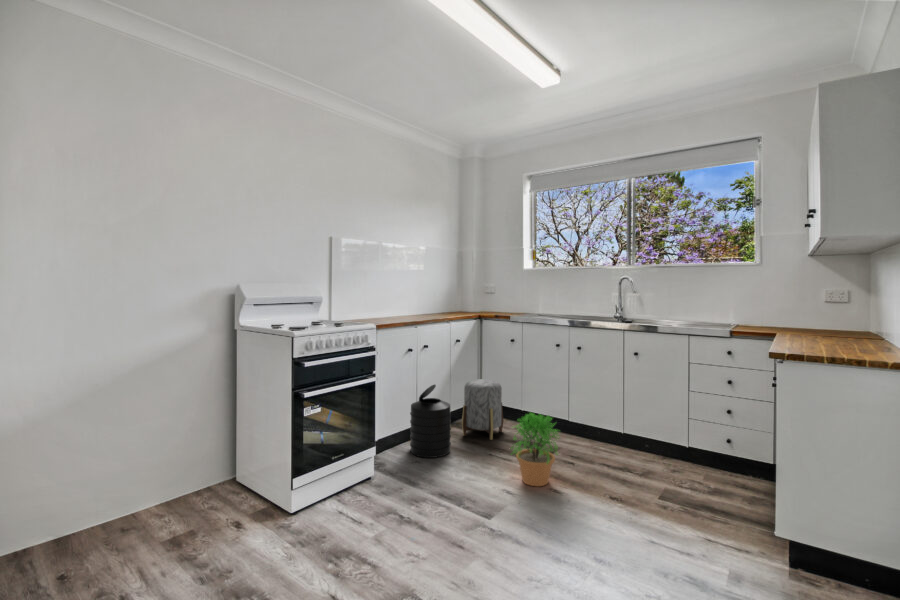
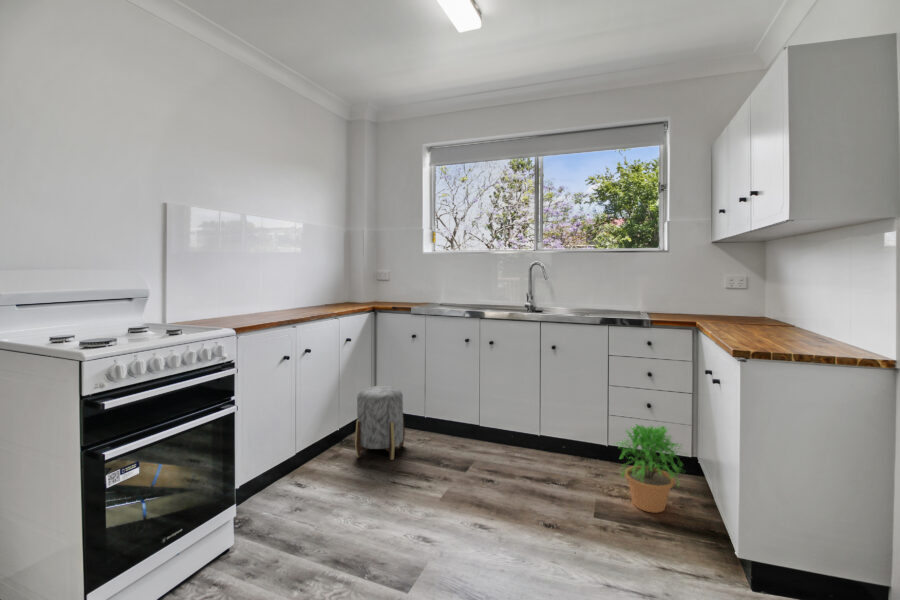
trash can: present [410,385,451,458] -> none [287,401,343,499]
potted plant: present [512,413,558,486] -> present [620,424,681,513]

